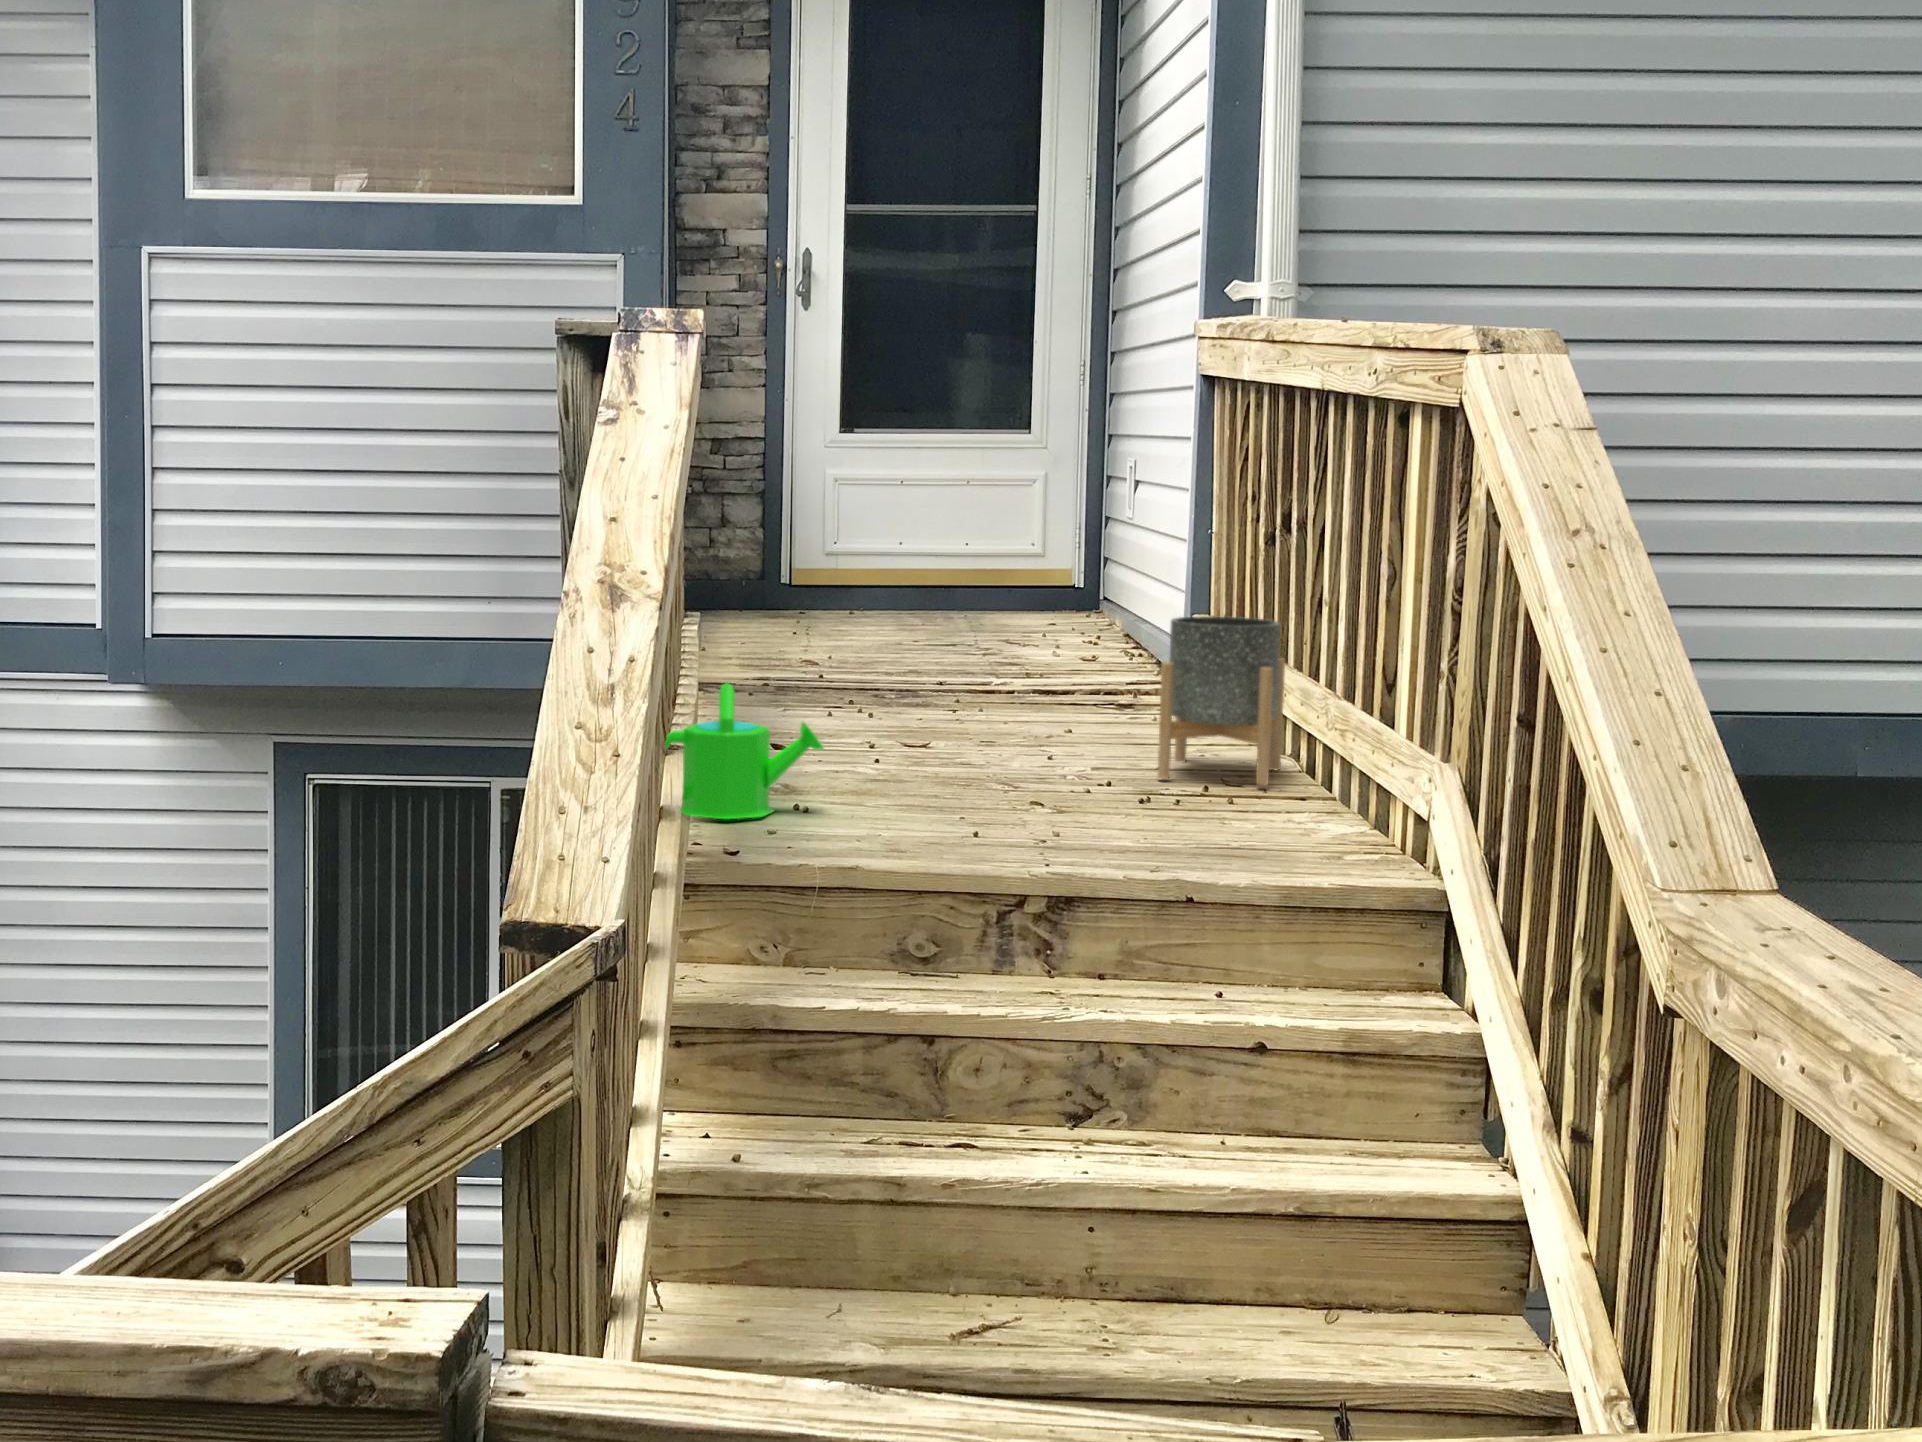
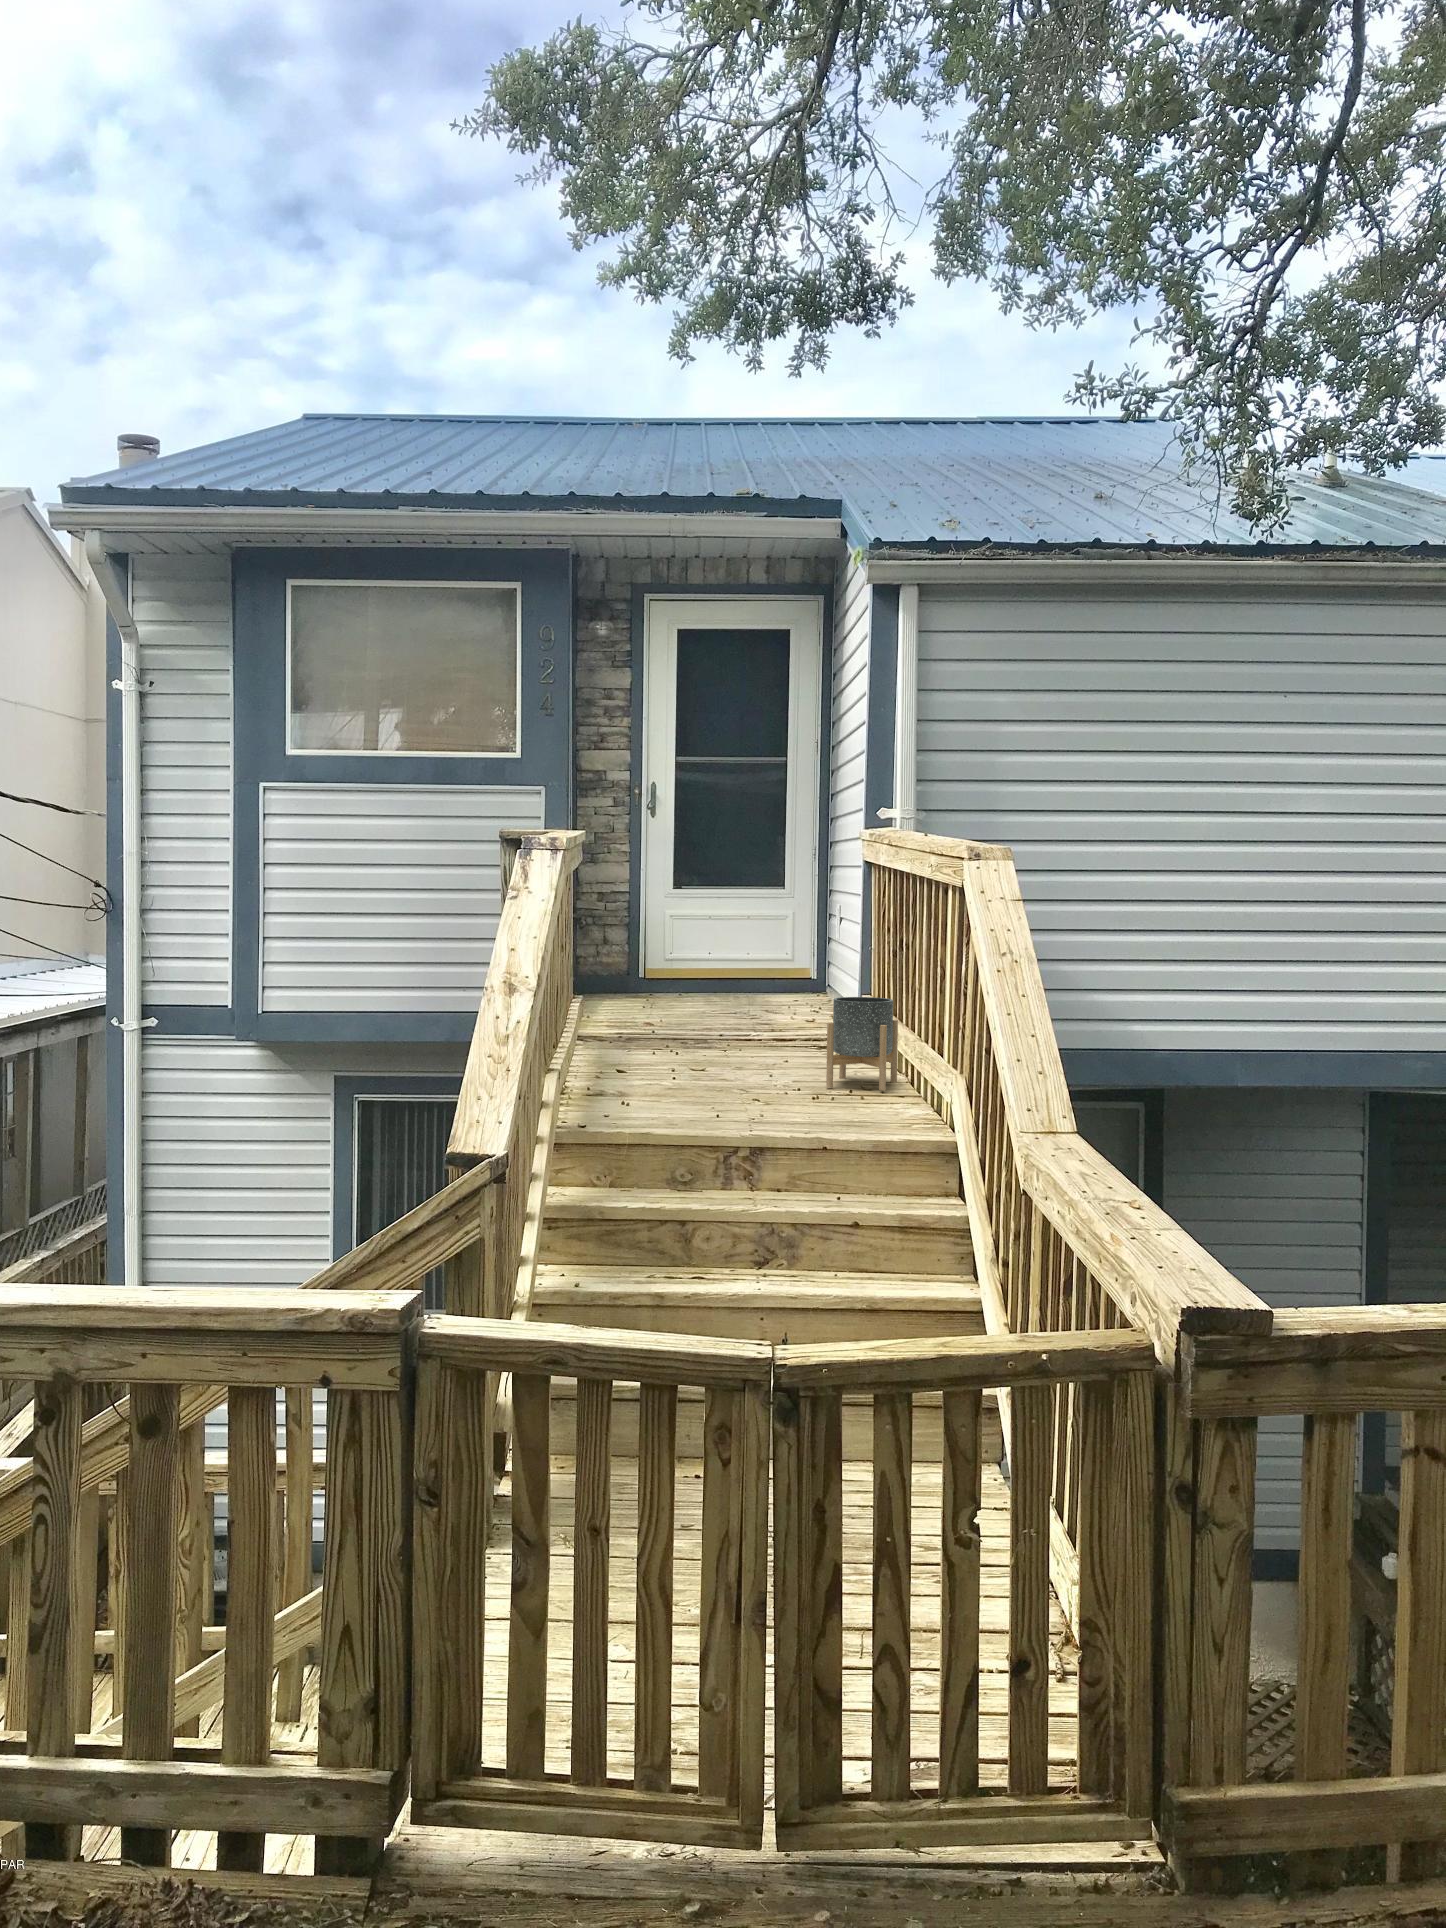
watering can: present [666,683,824,819] -> none [538,1034,638,1110]

